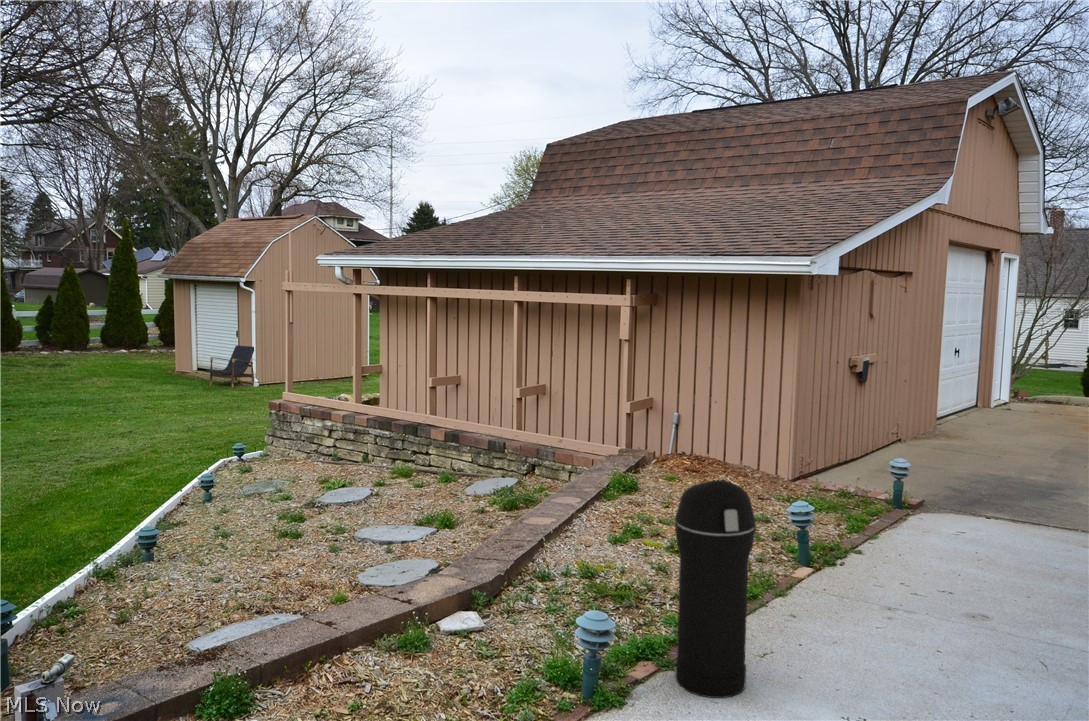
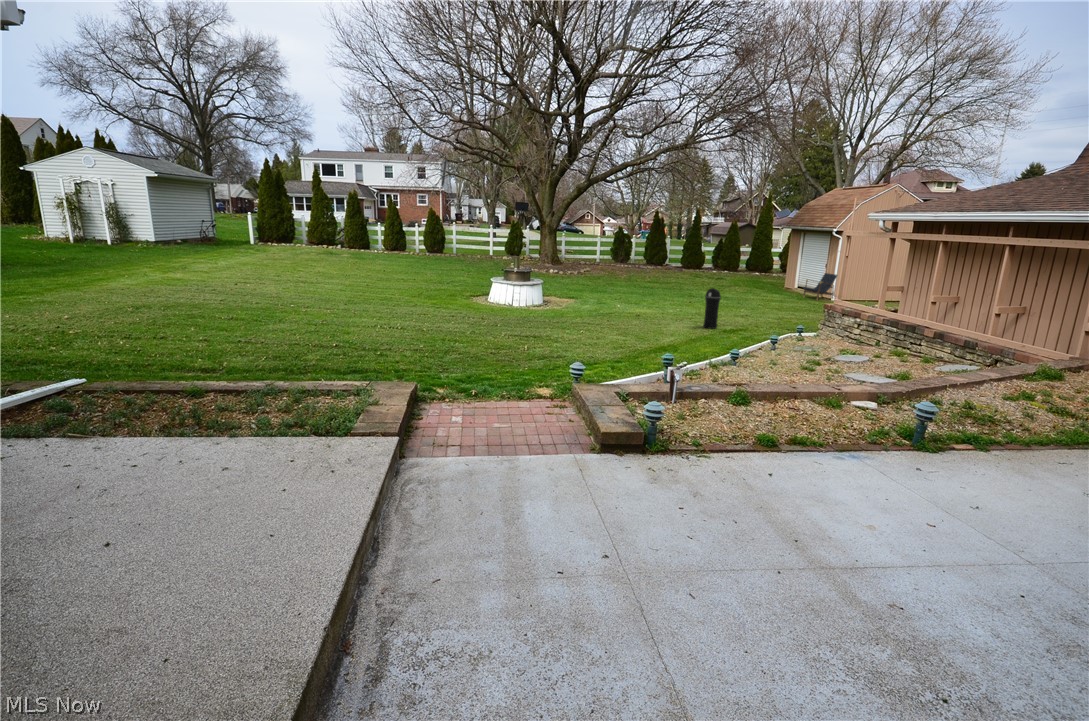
trash can: present [675,480,756,698] -> present [704,288,721,329]

